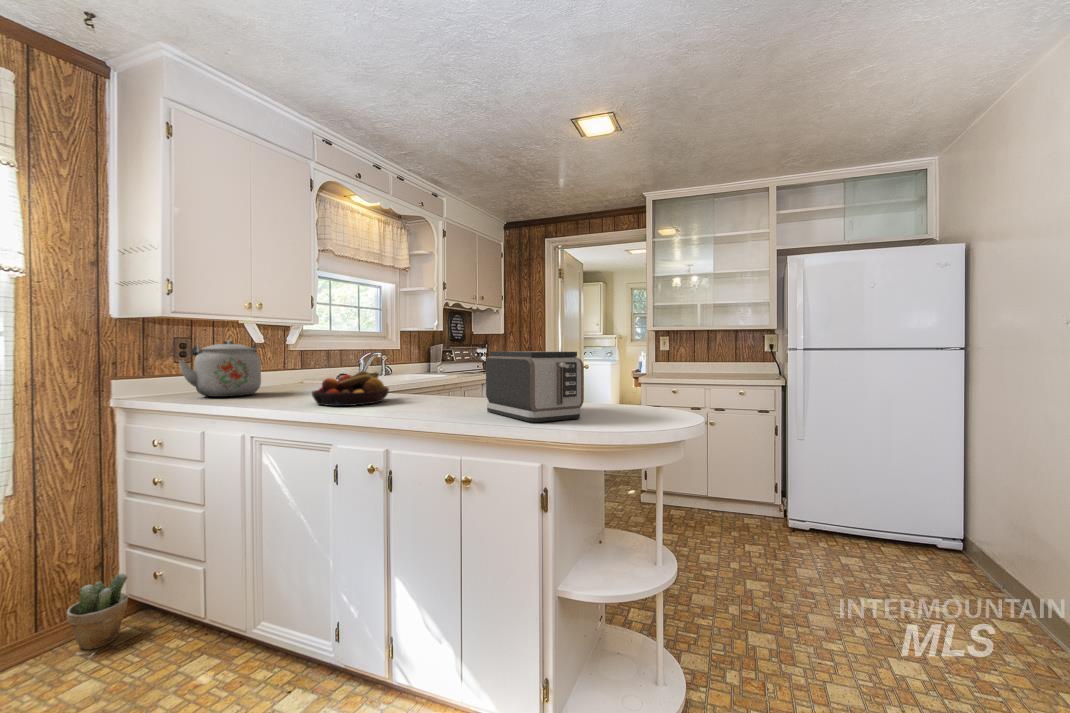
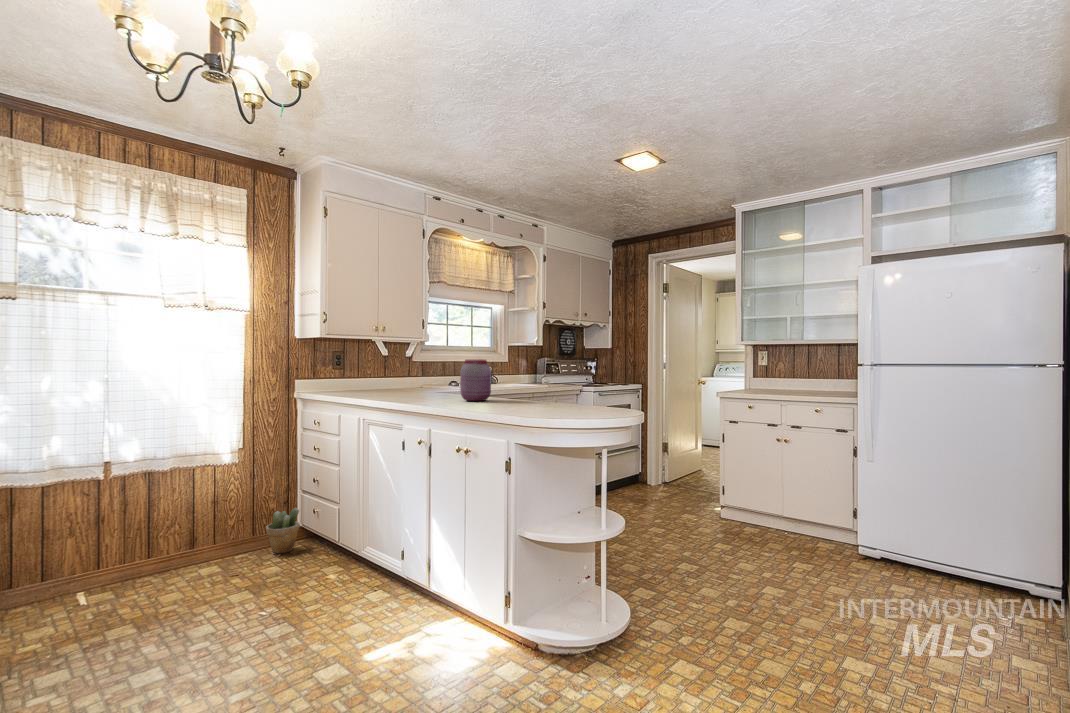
kettle: present [179,340,261,397] -> none [331,353,382,392]
toaster: present [486,351,584,422] -> none [502,358,558,408]
jar: none [417,352,459,410] -> present [460,360,491,401]
fruit bowl: present [312,371,389,406] -> none [401,374,454,398]

